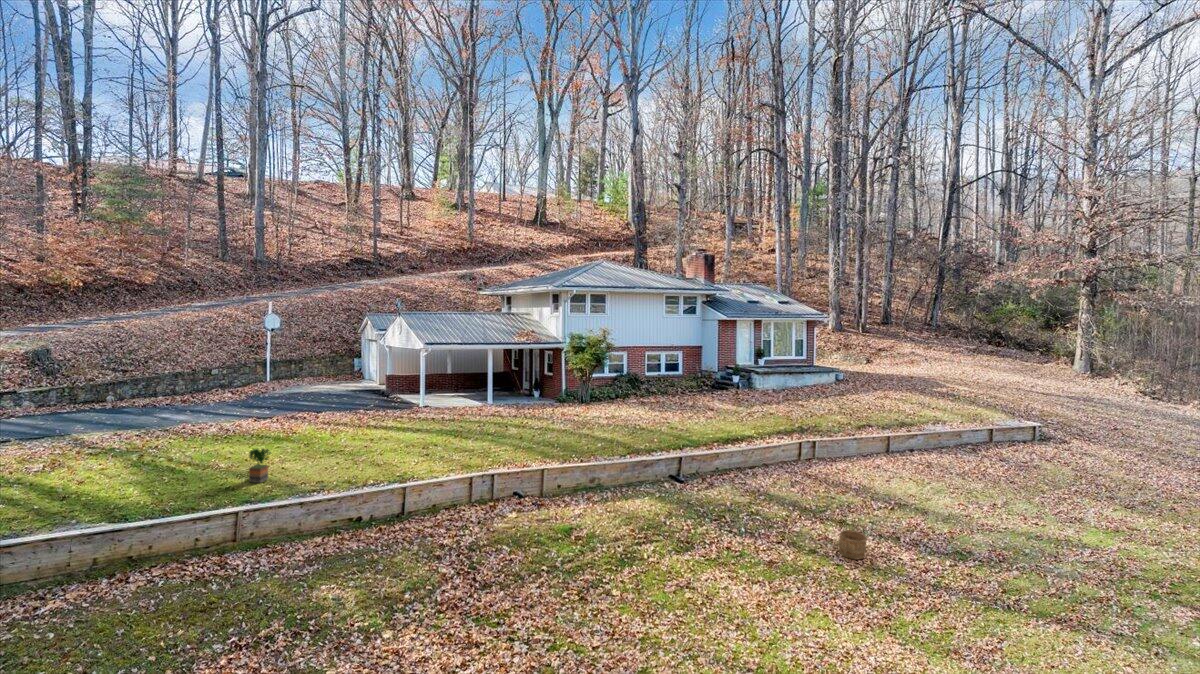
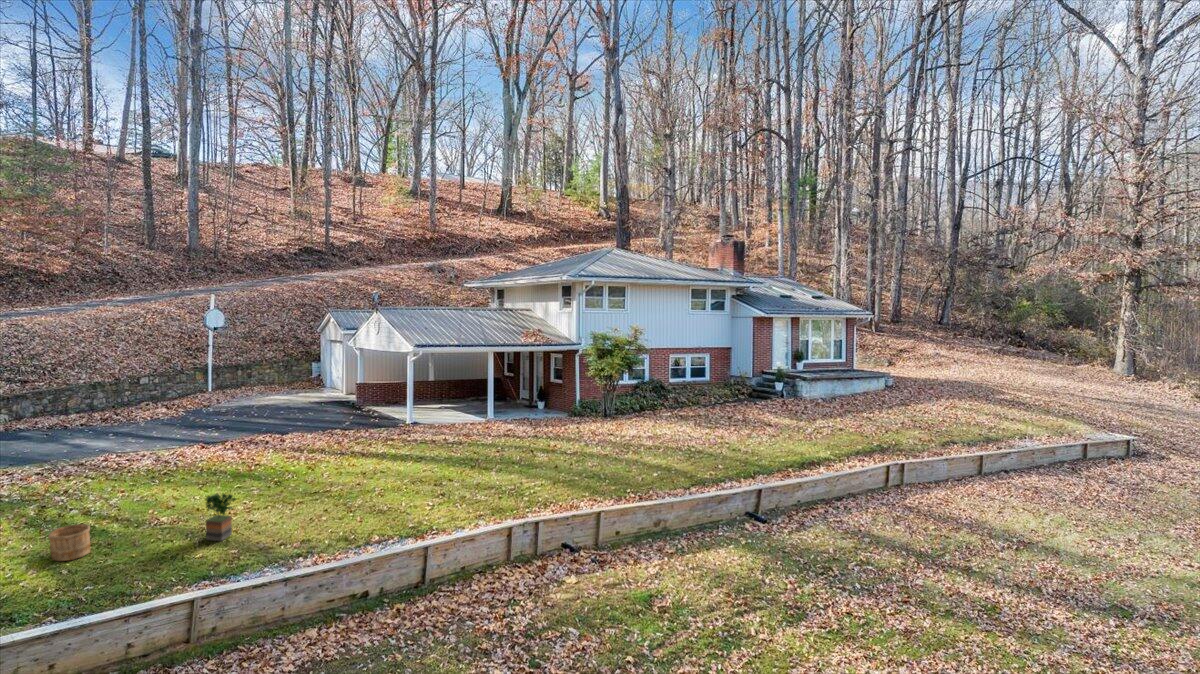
wooden bucket: present [839,530,867,560] -> present [48,524,90,561]

